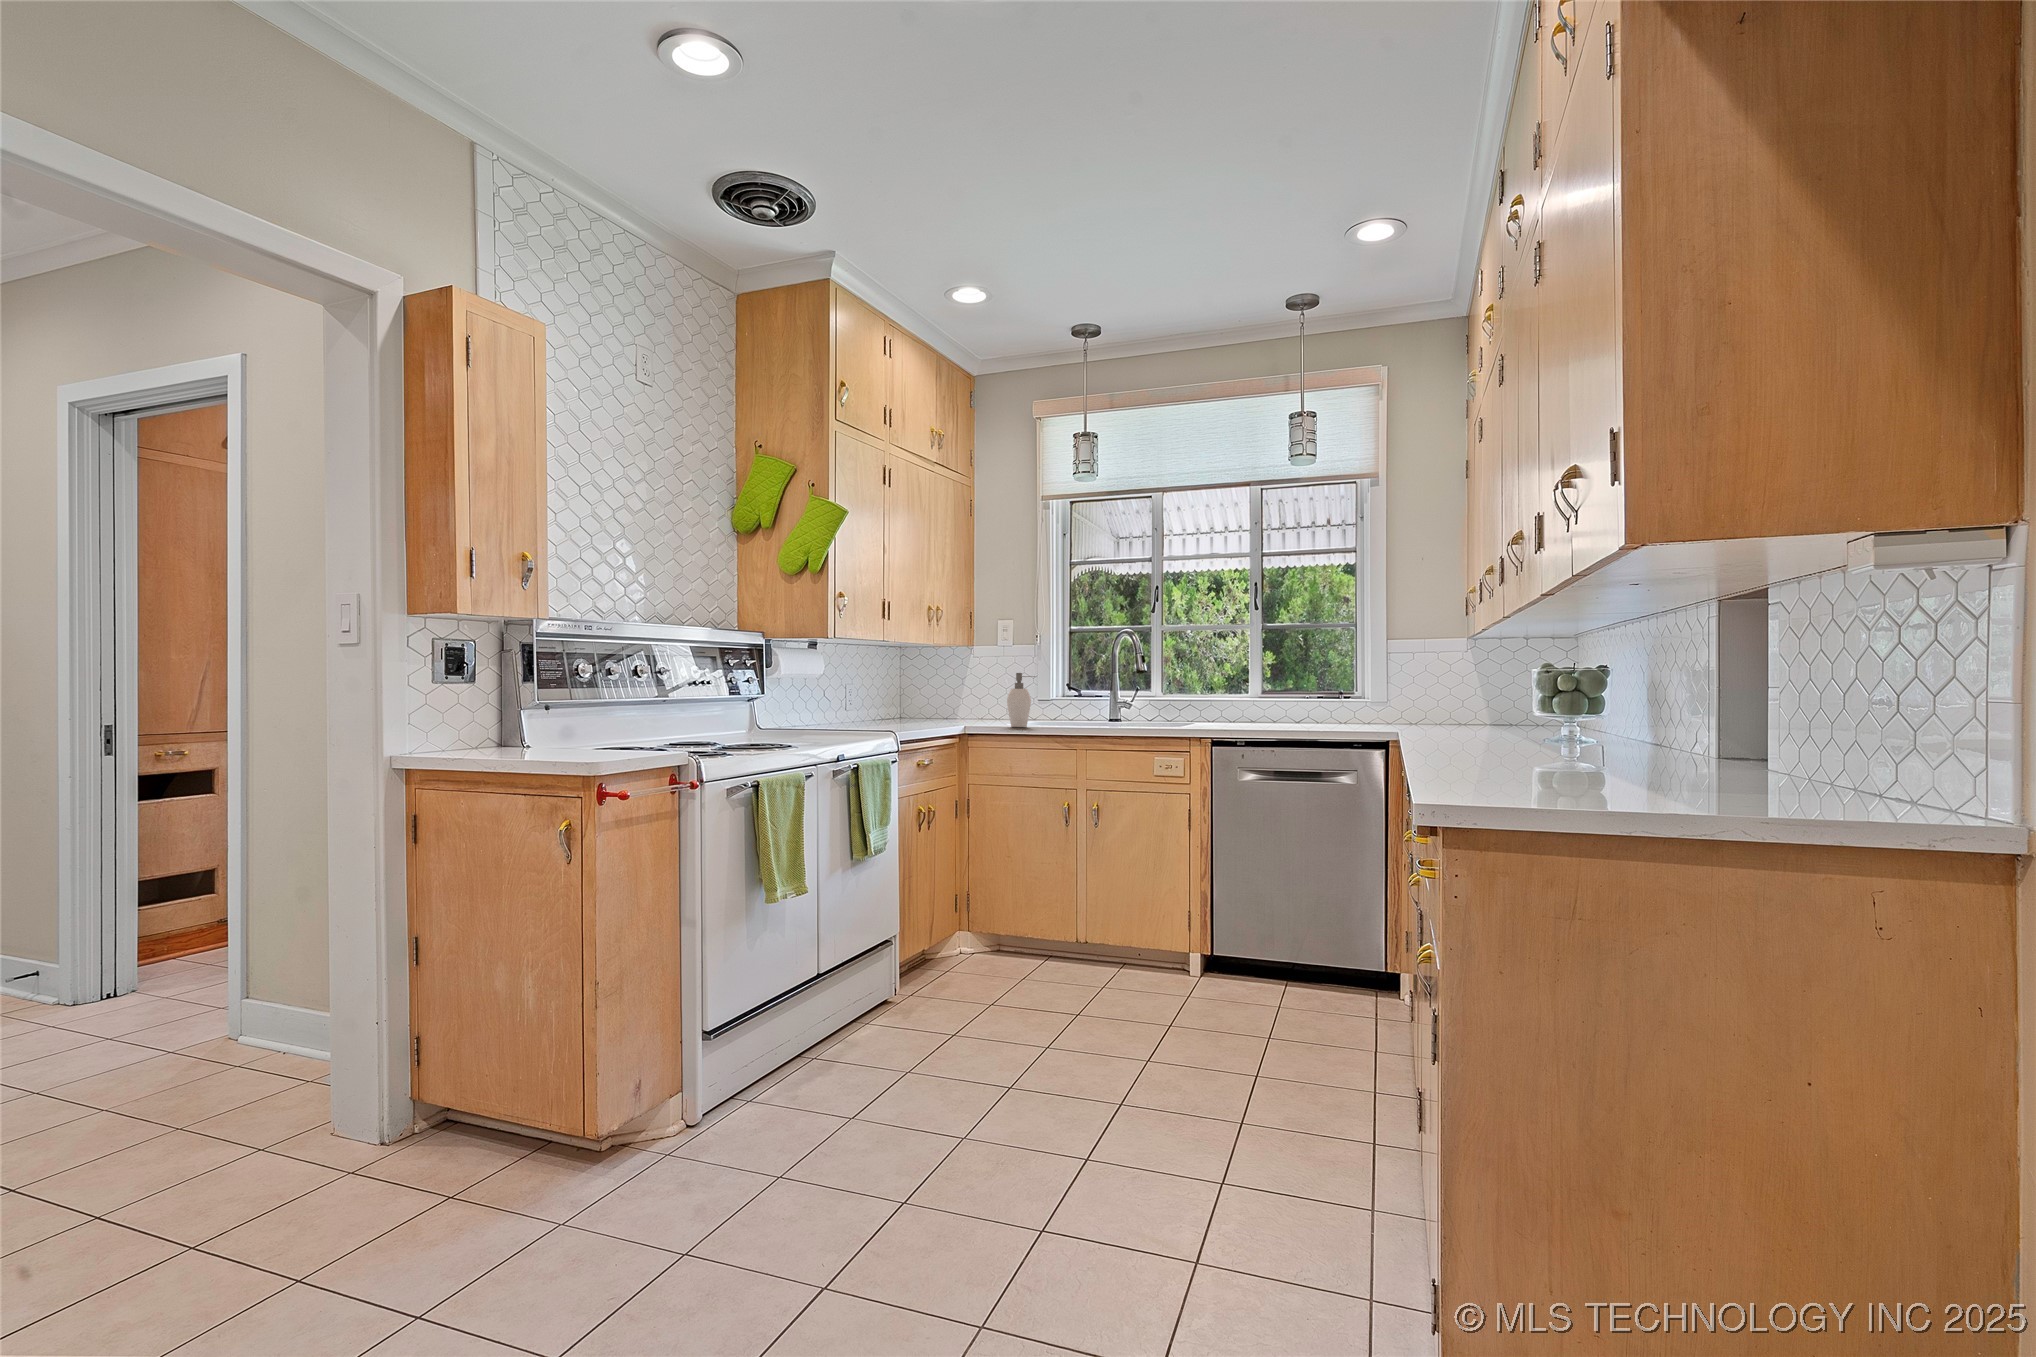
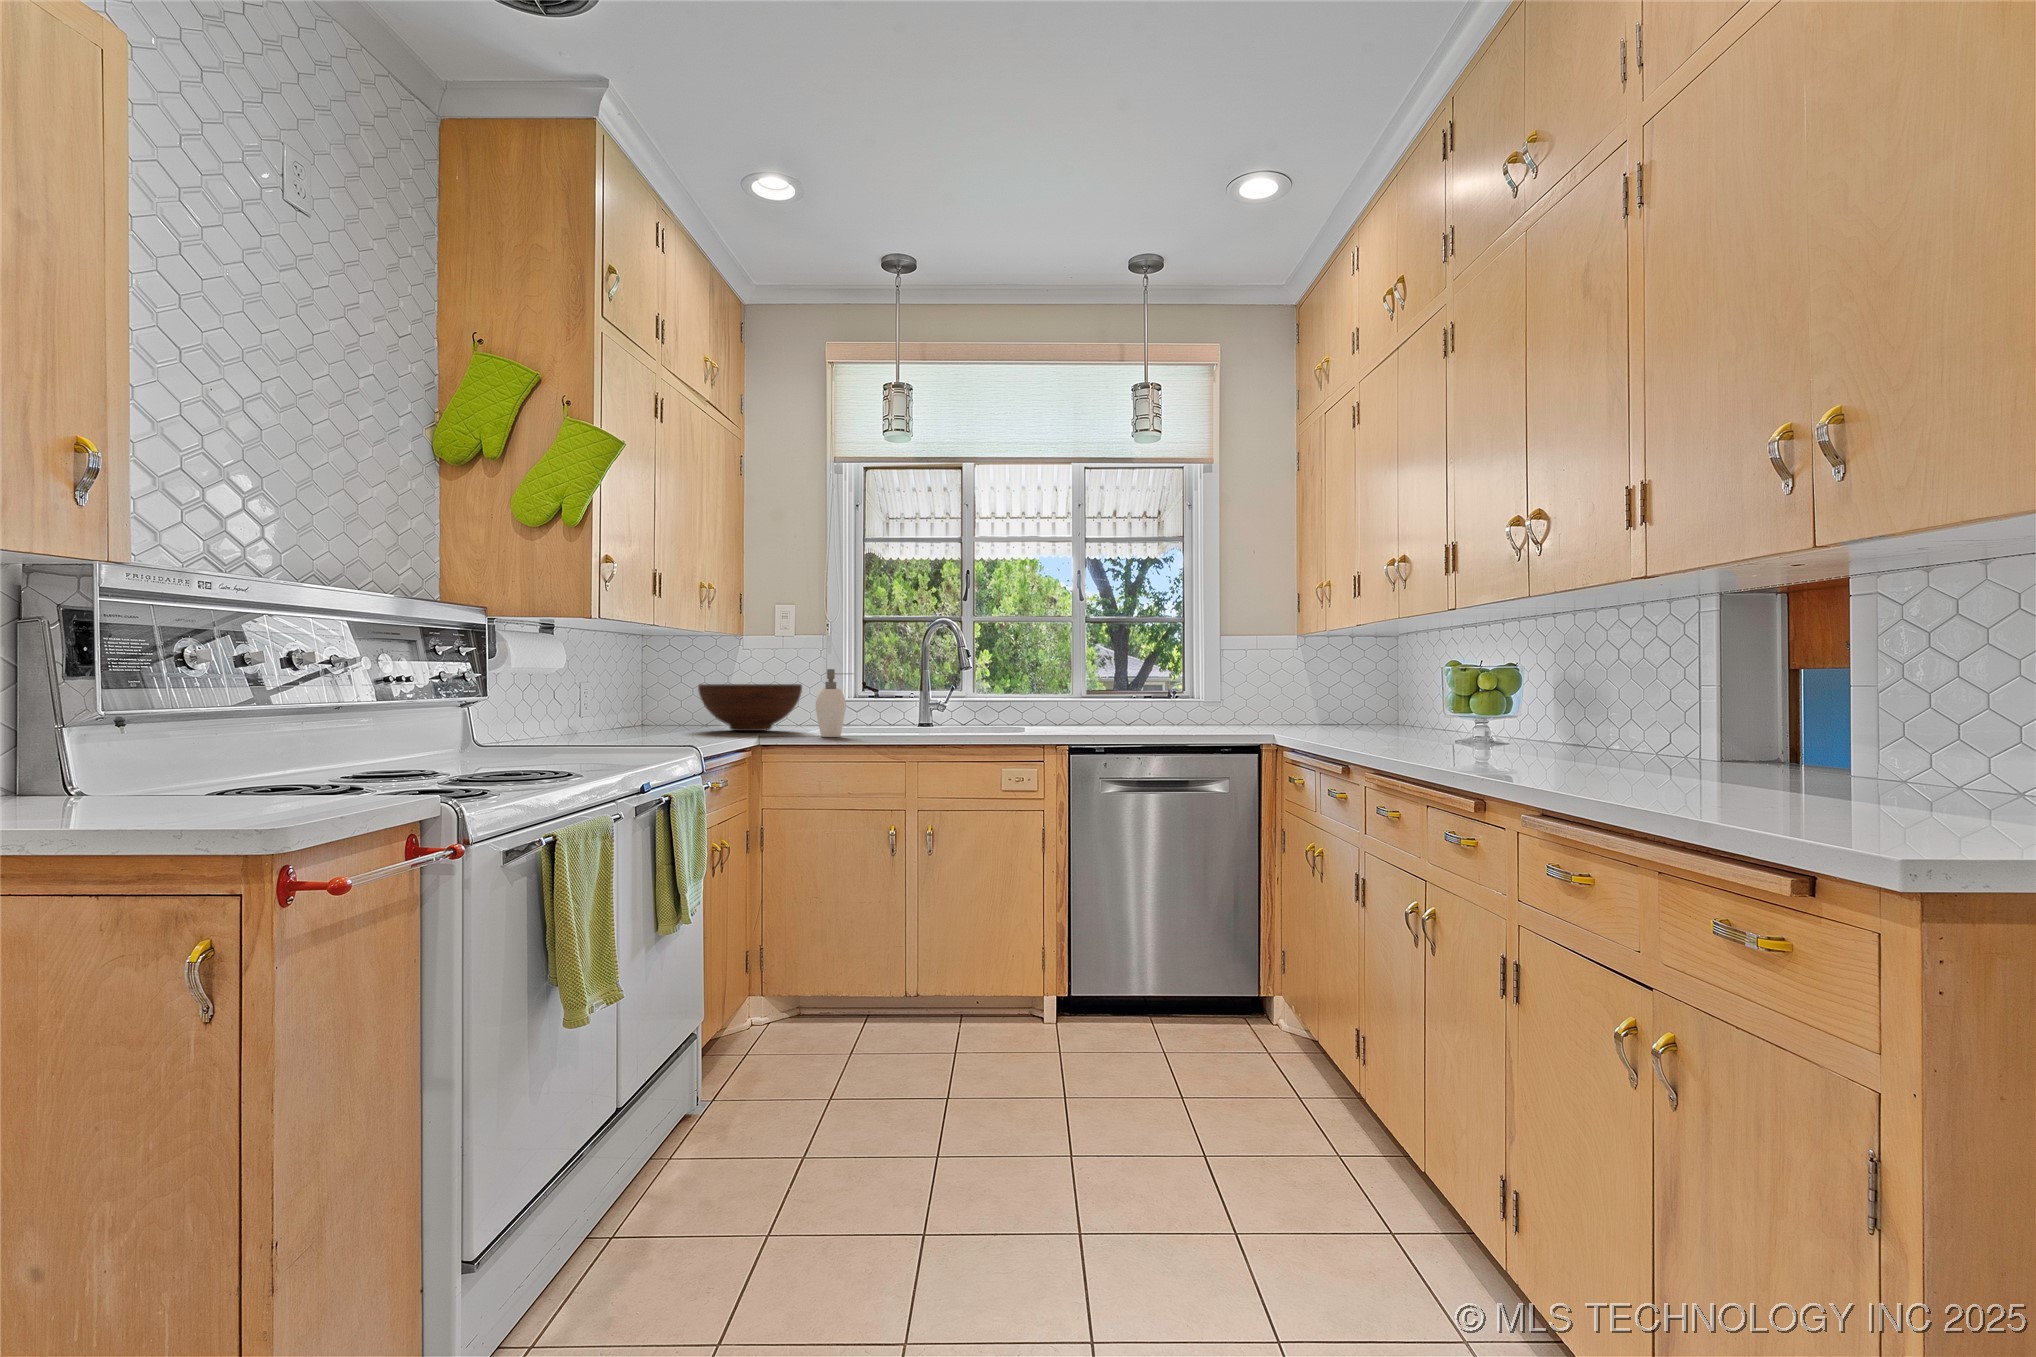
fruit bowl: none [927,684,1007,722] -> present [698,684,802,731]

